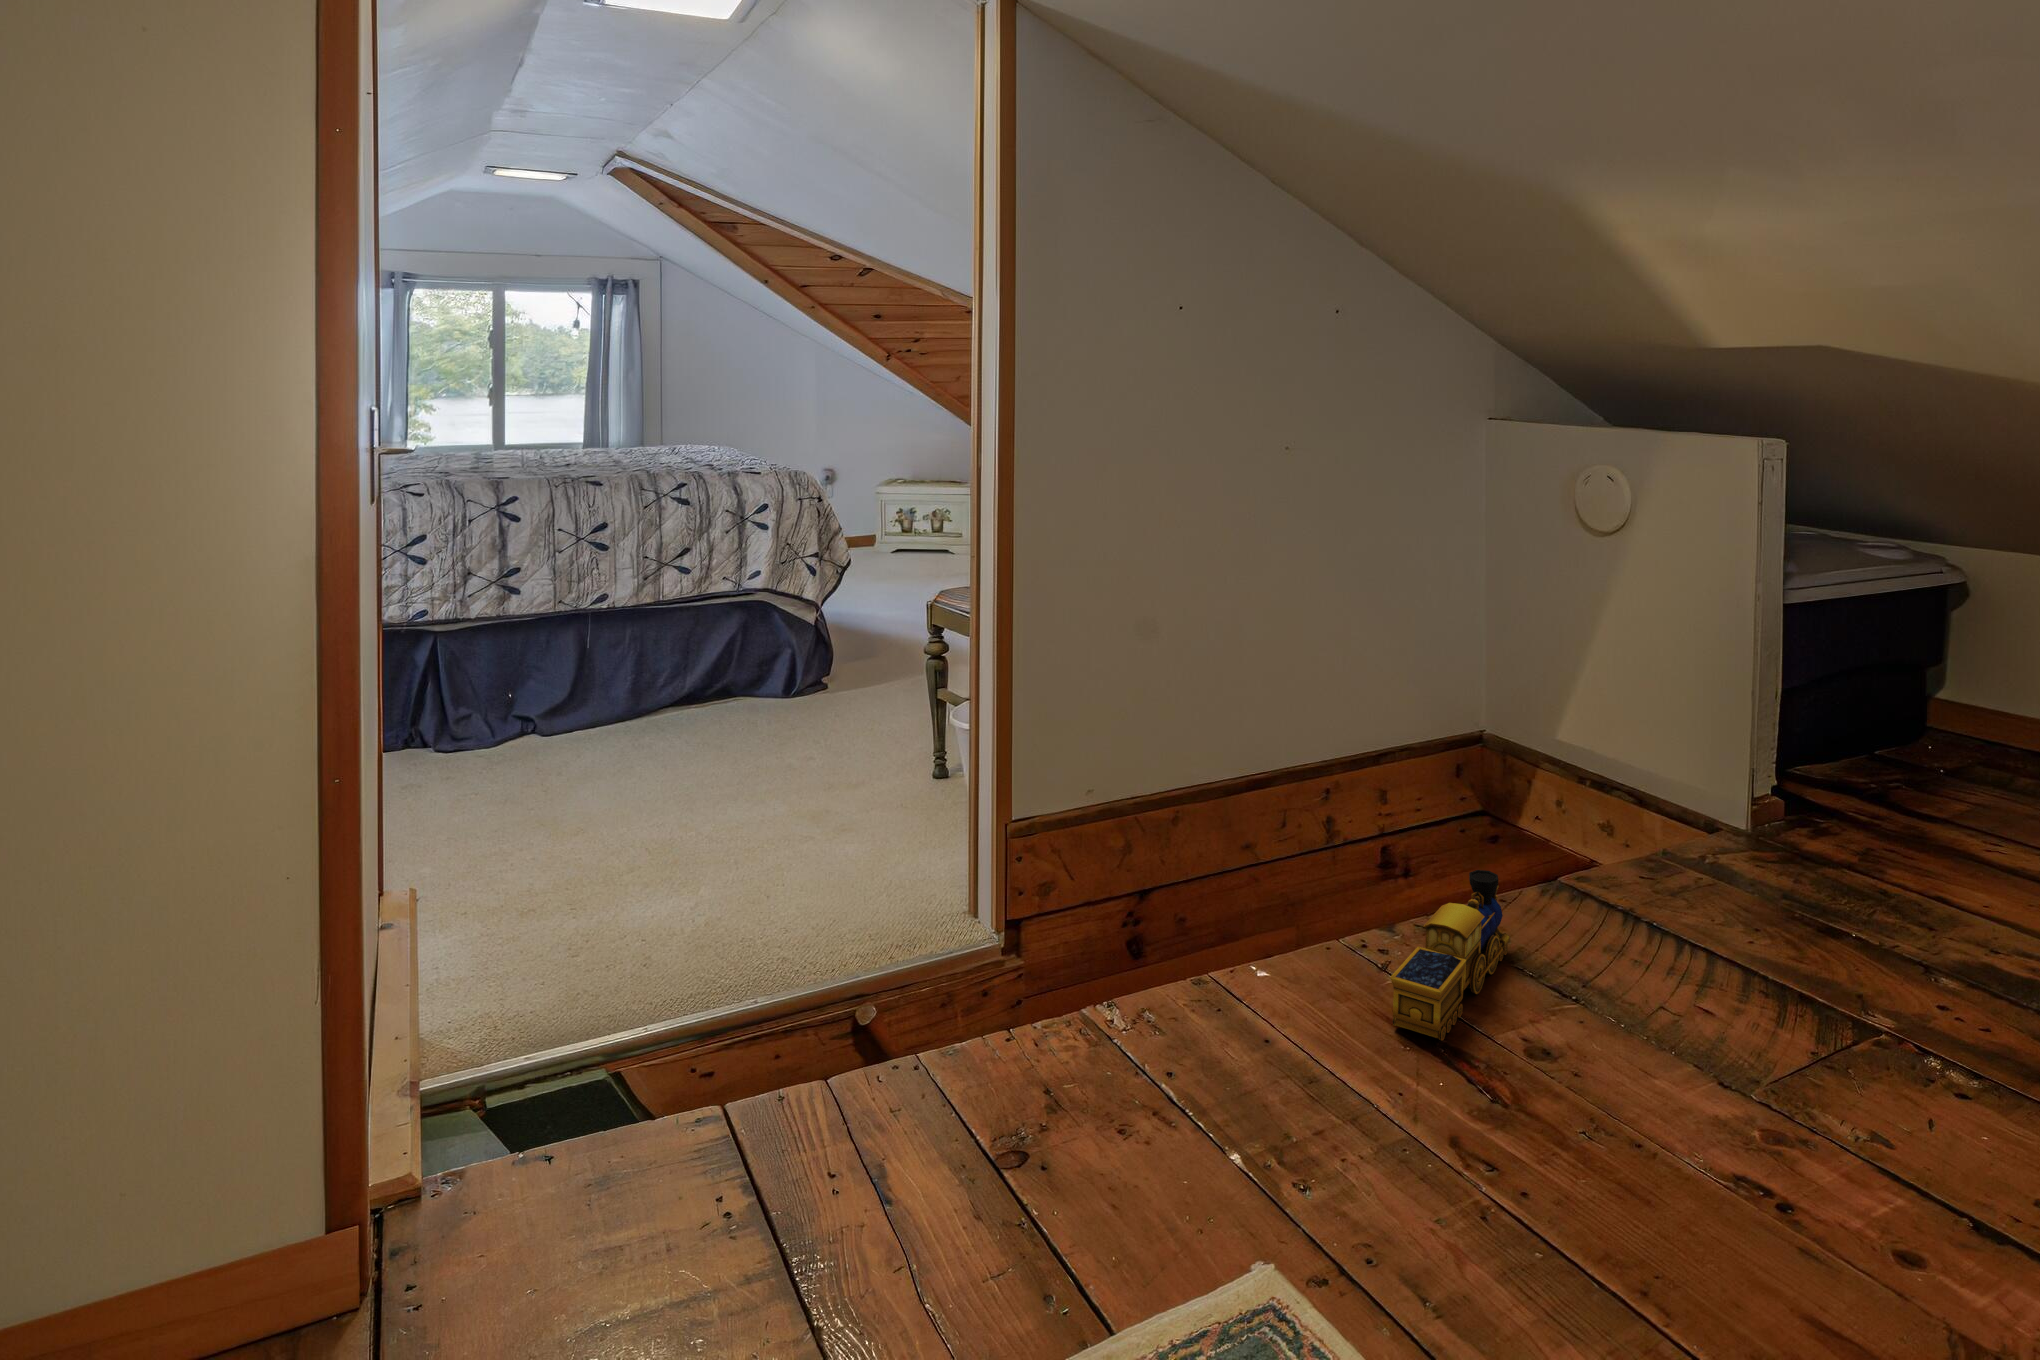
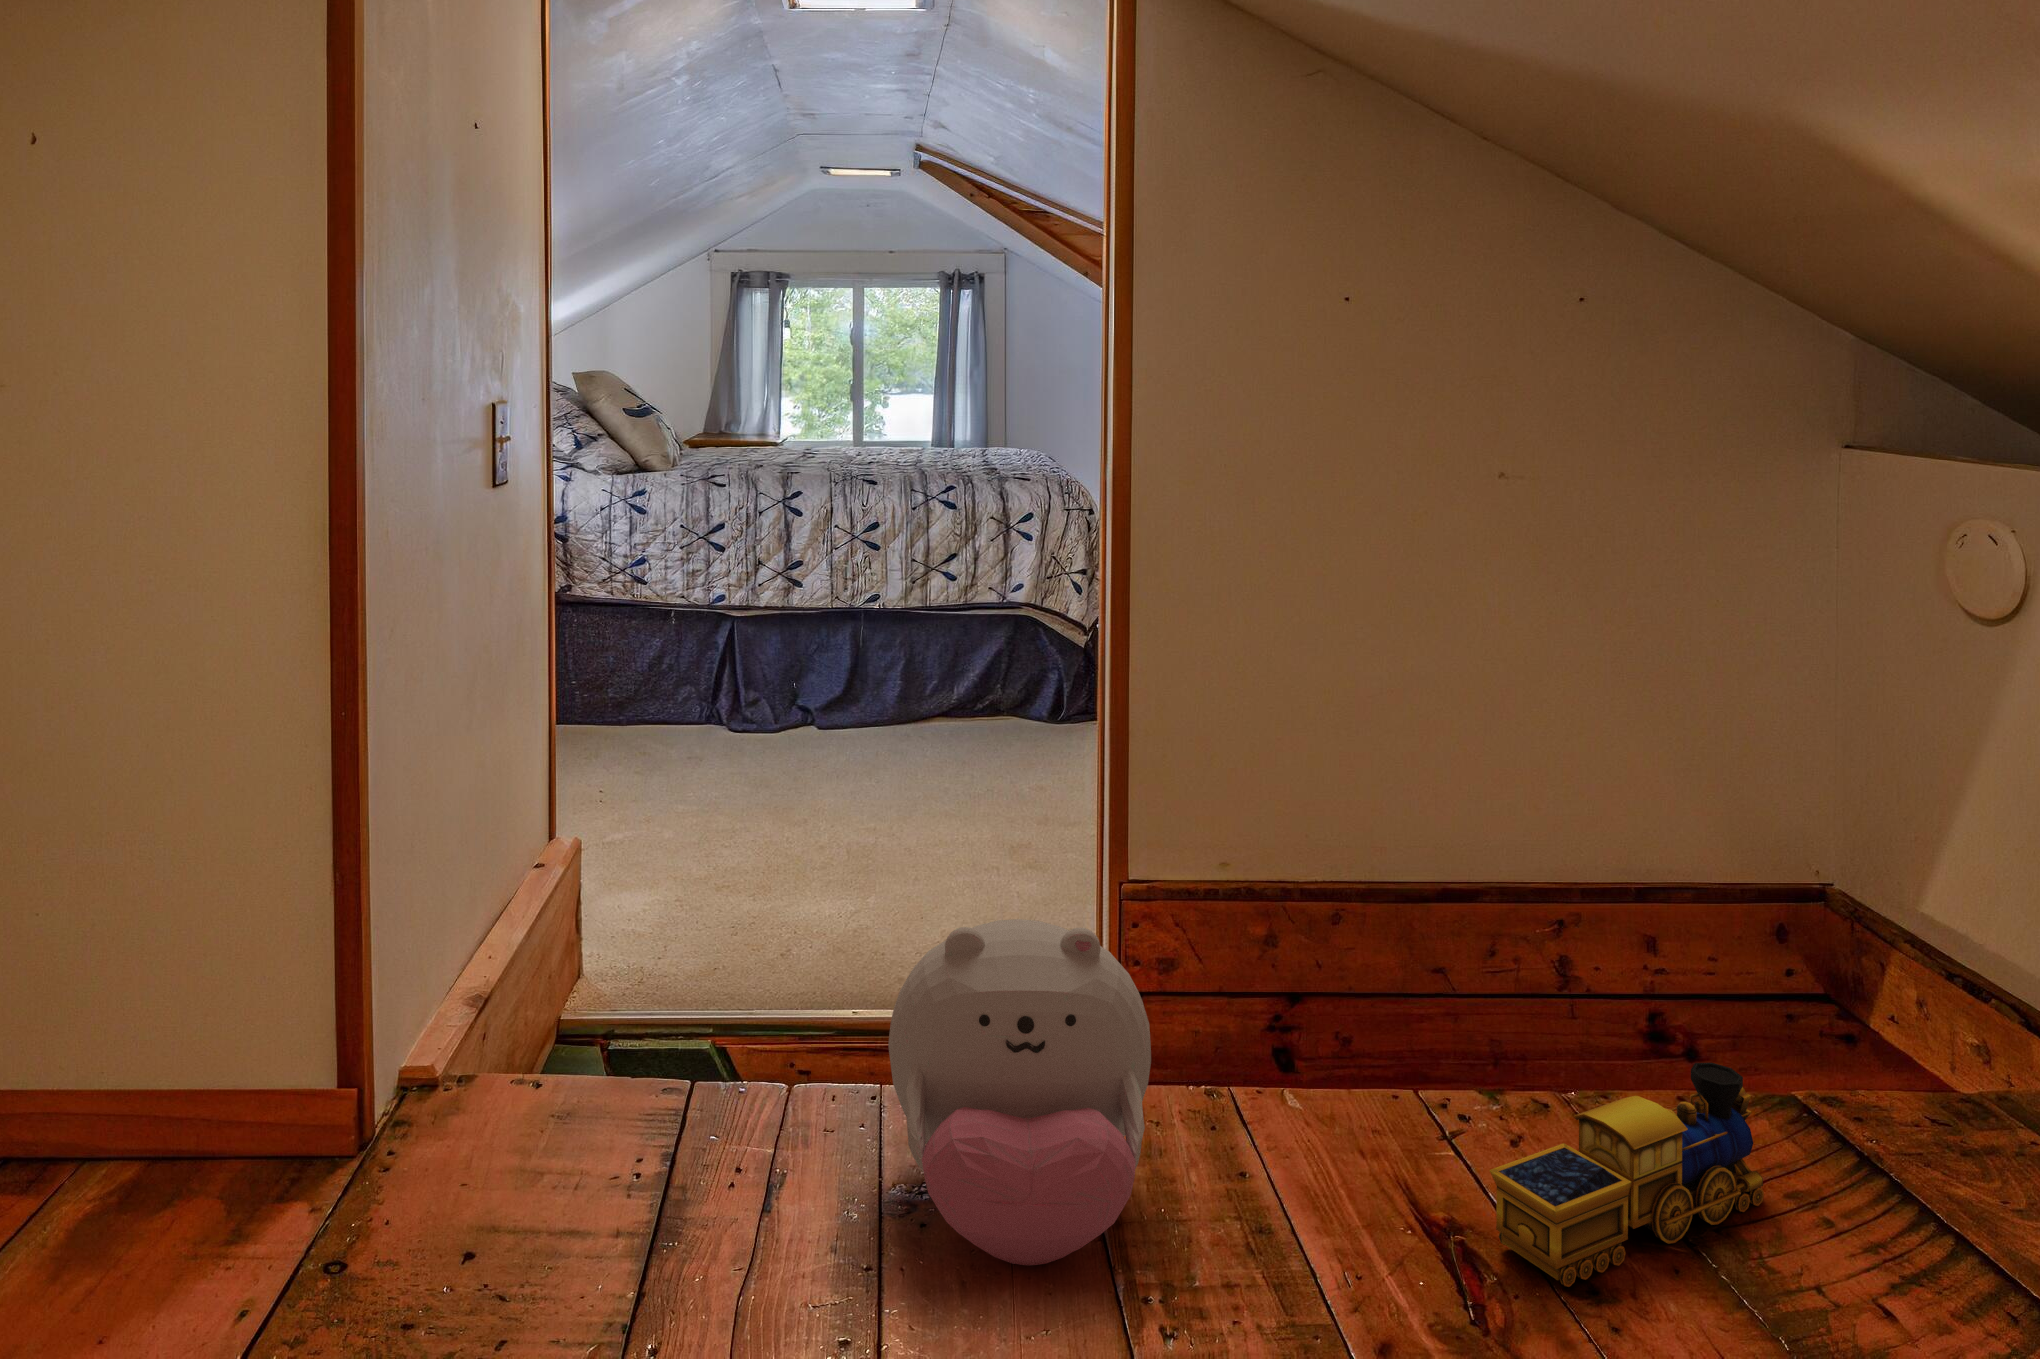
plush toy: none [955,873,1190,1157] -> present [888,919,1151,1266]

